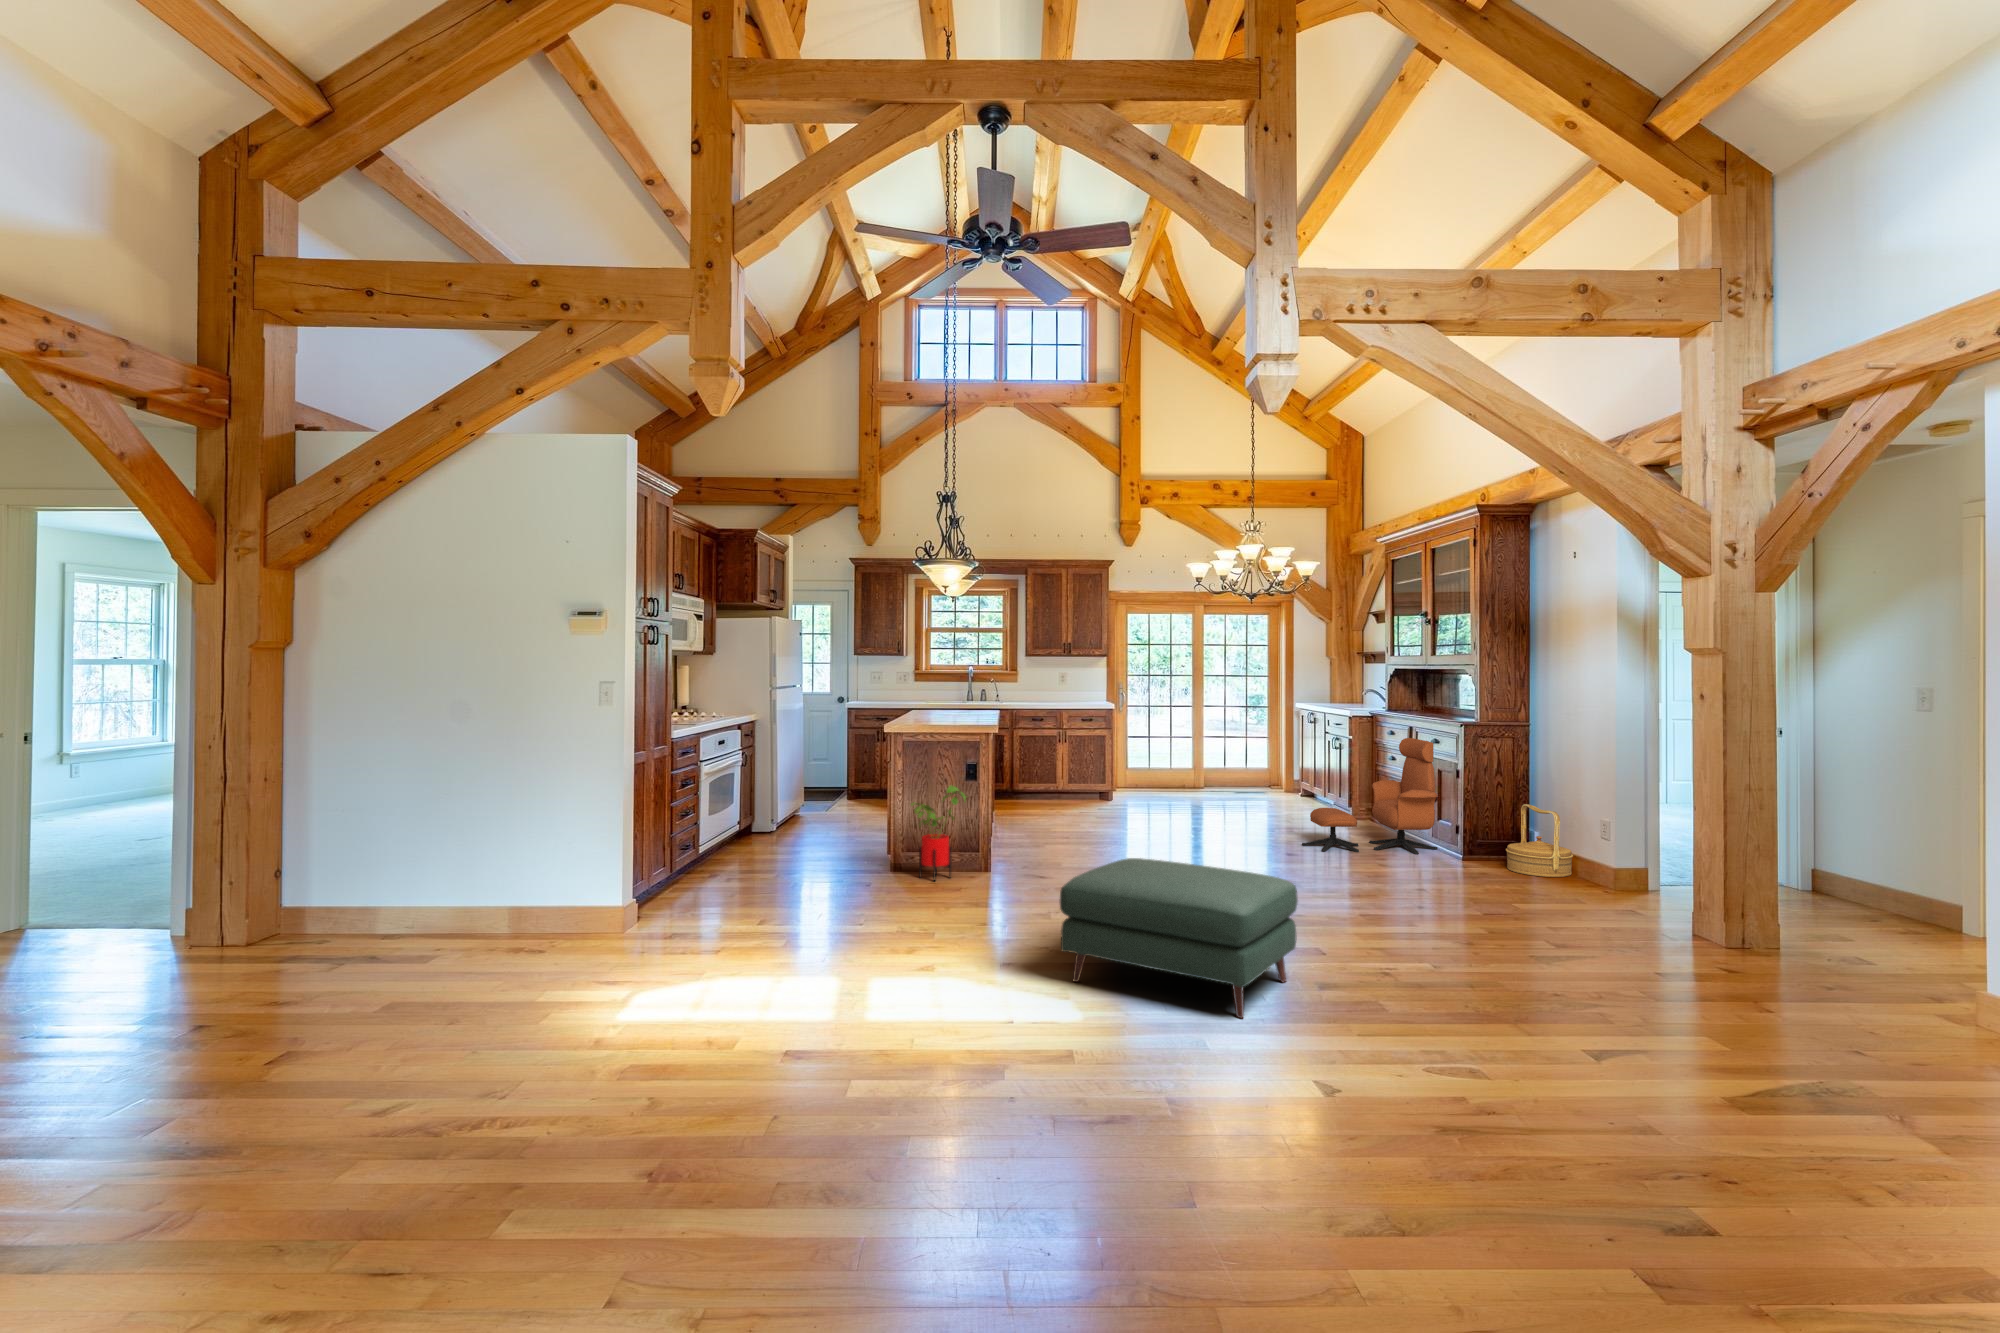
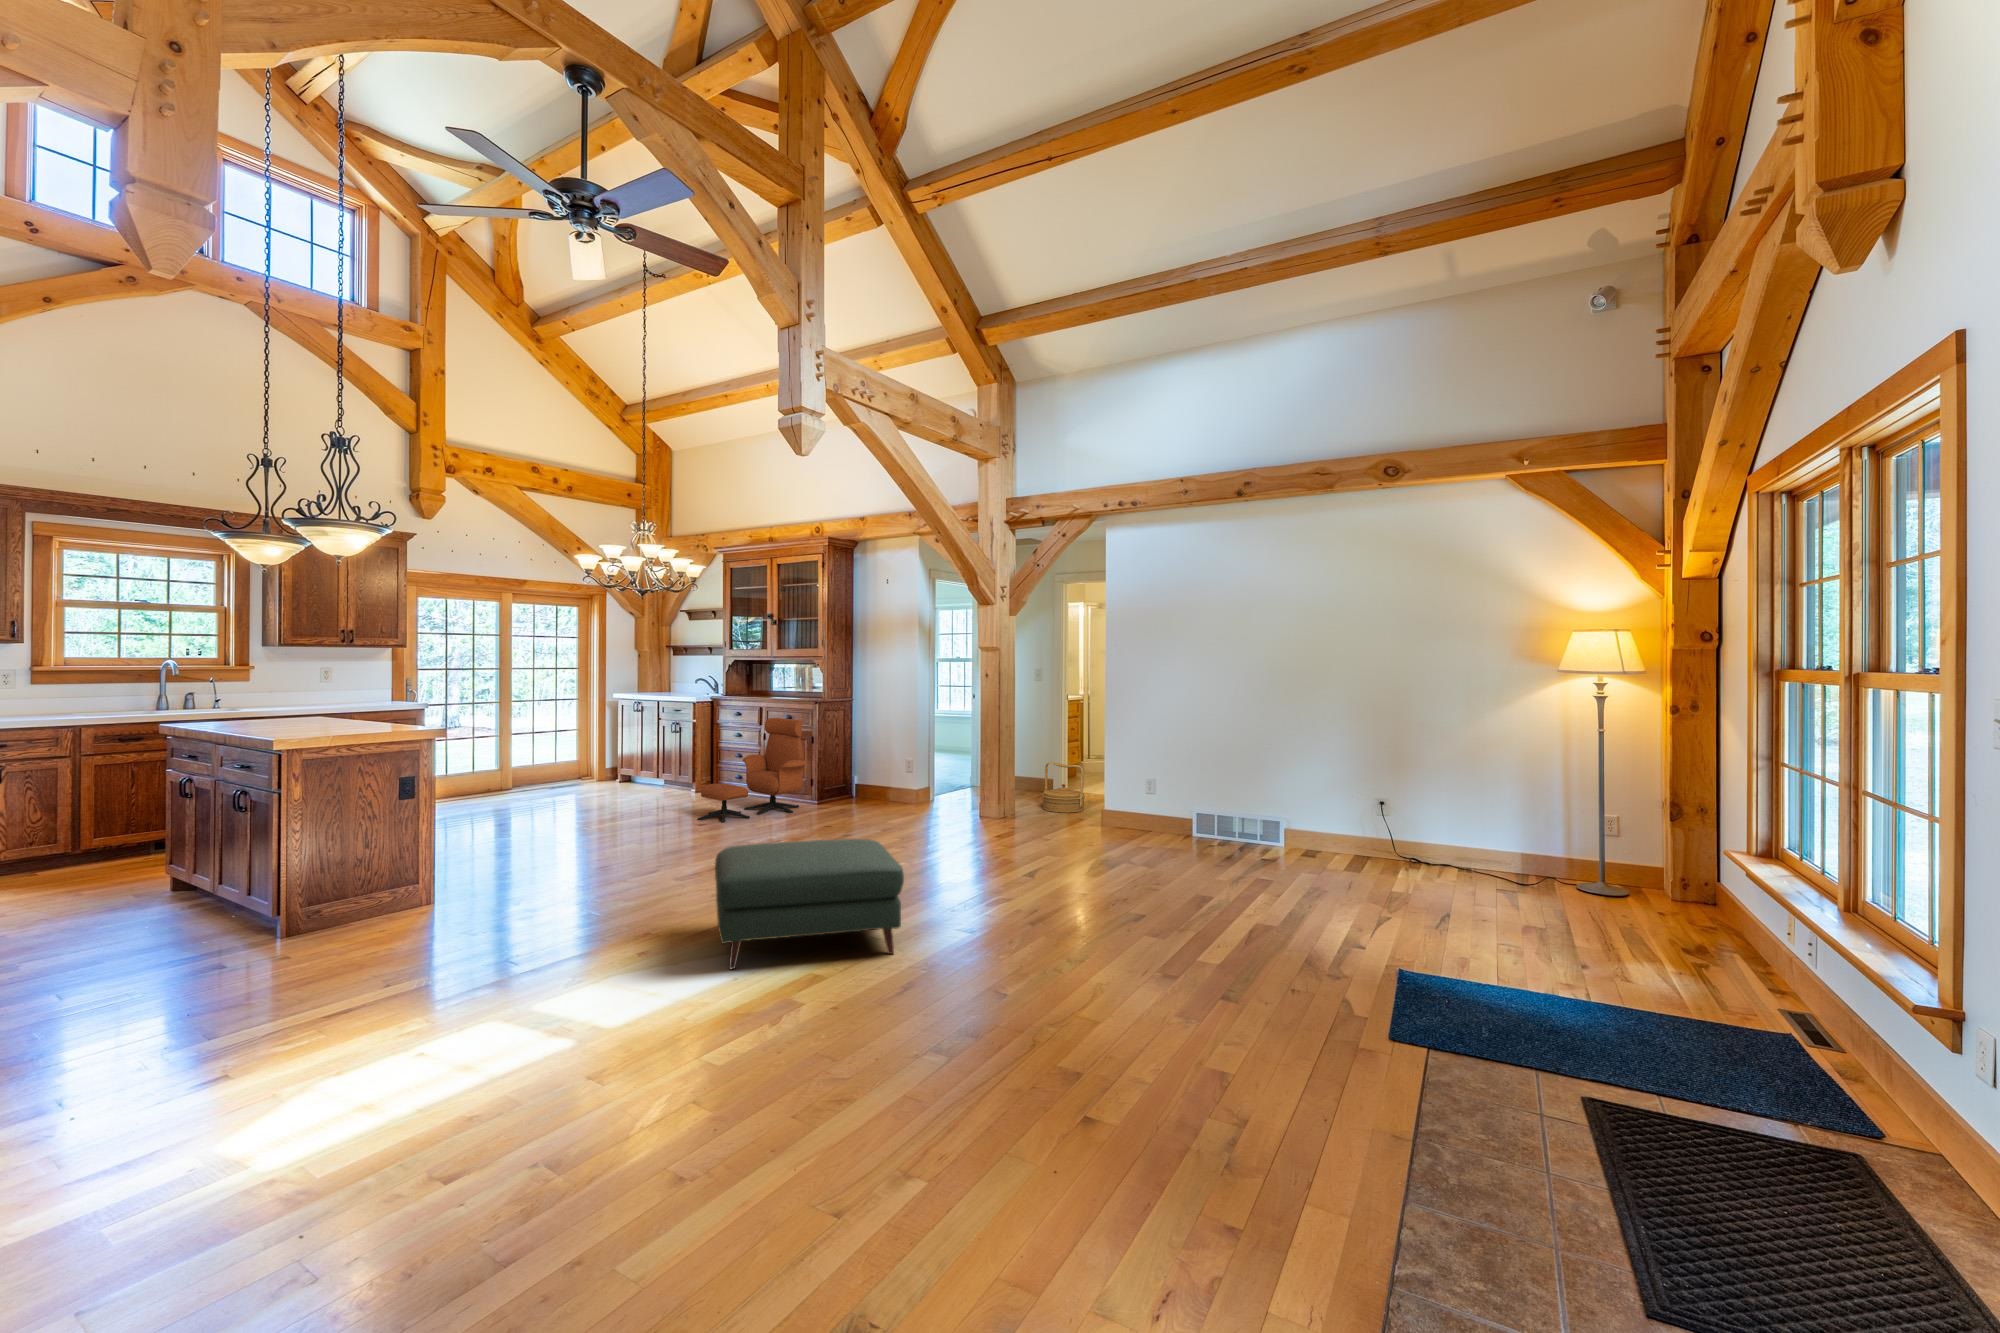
house plant: present [911,786,966,880] -> none [334,806,419,926]
woven basket: present [1506,804,1573,877] -> present [1042,762,1085,813]

